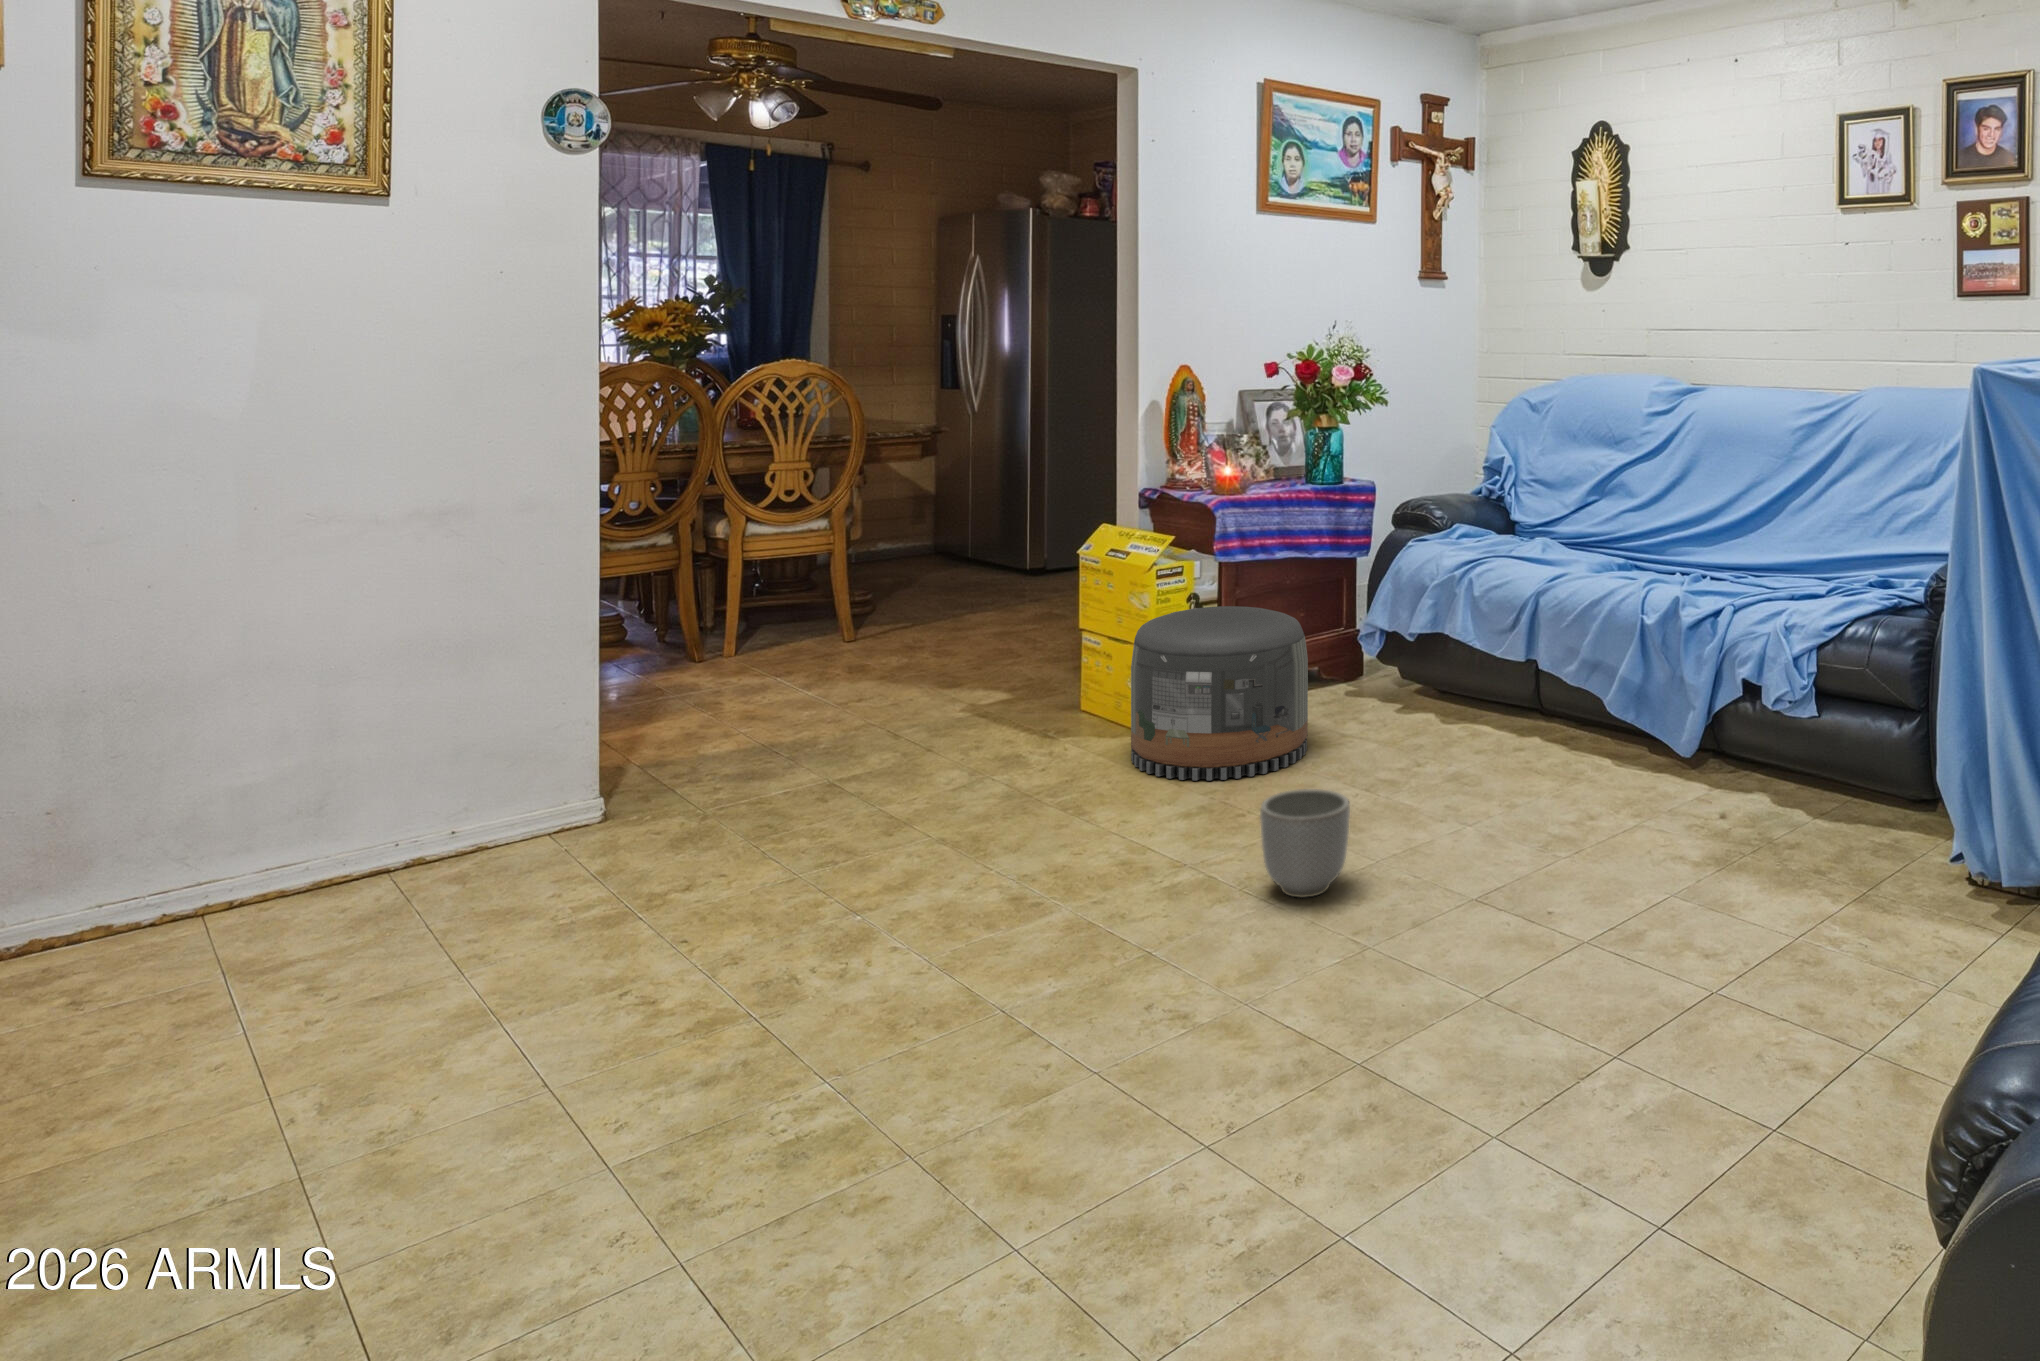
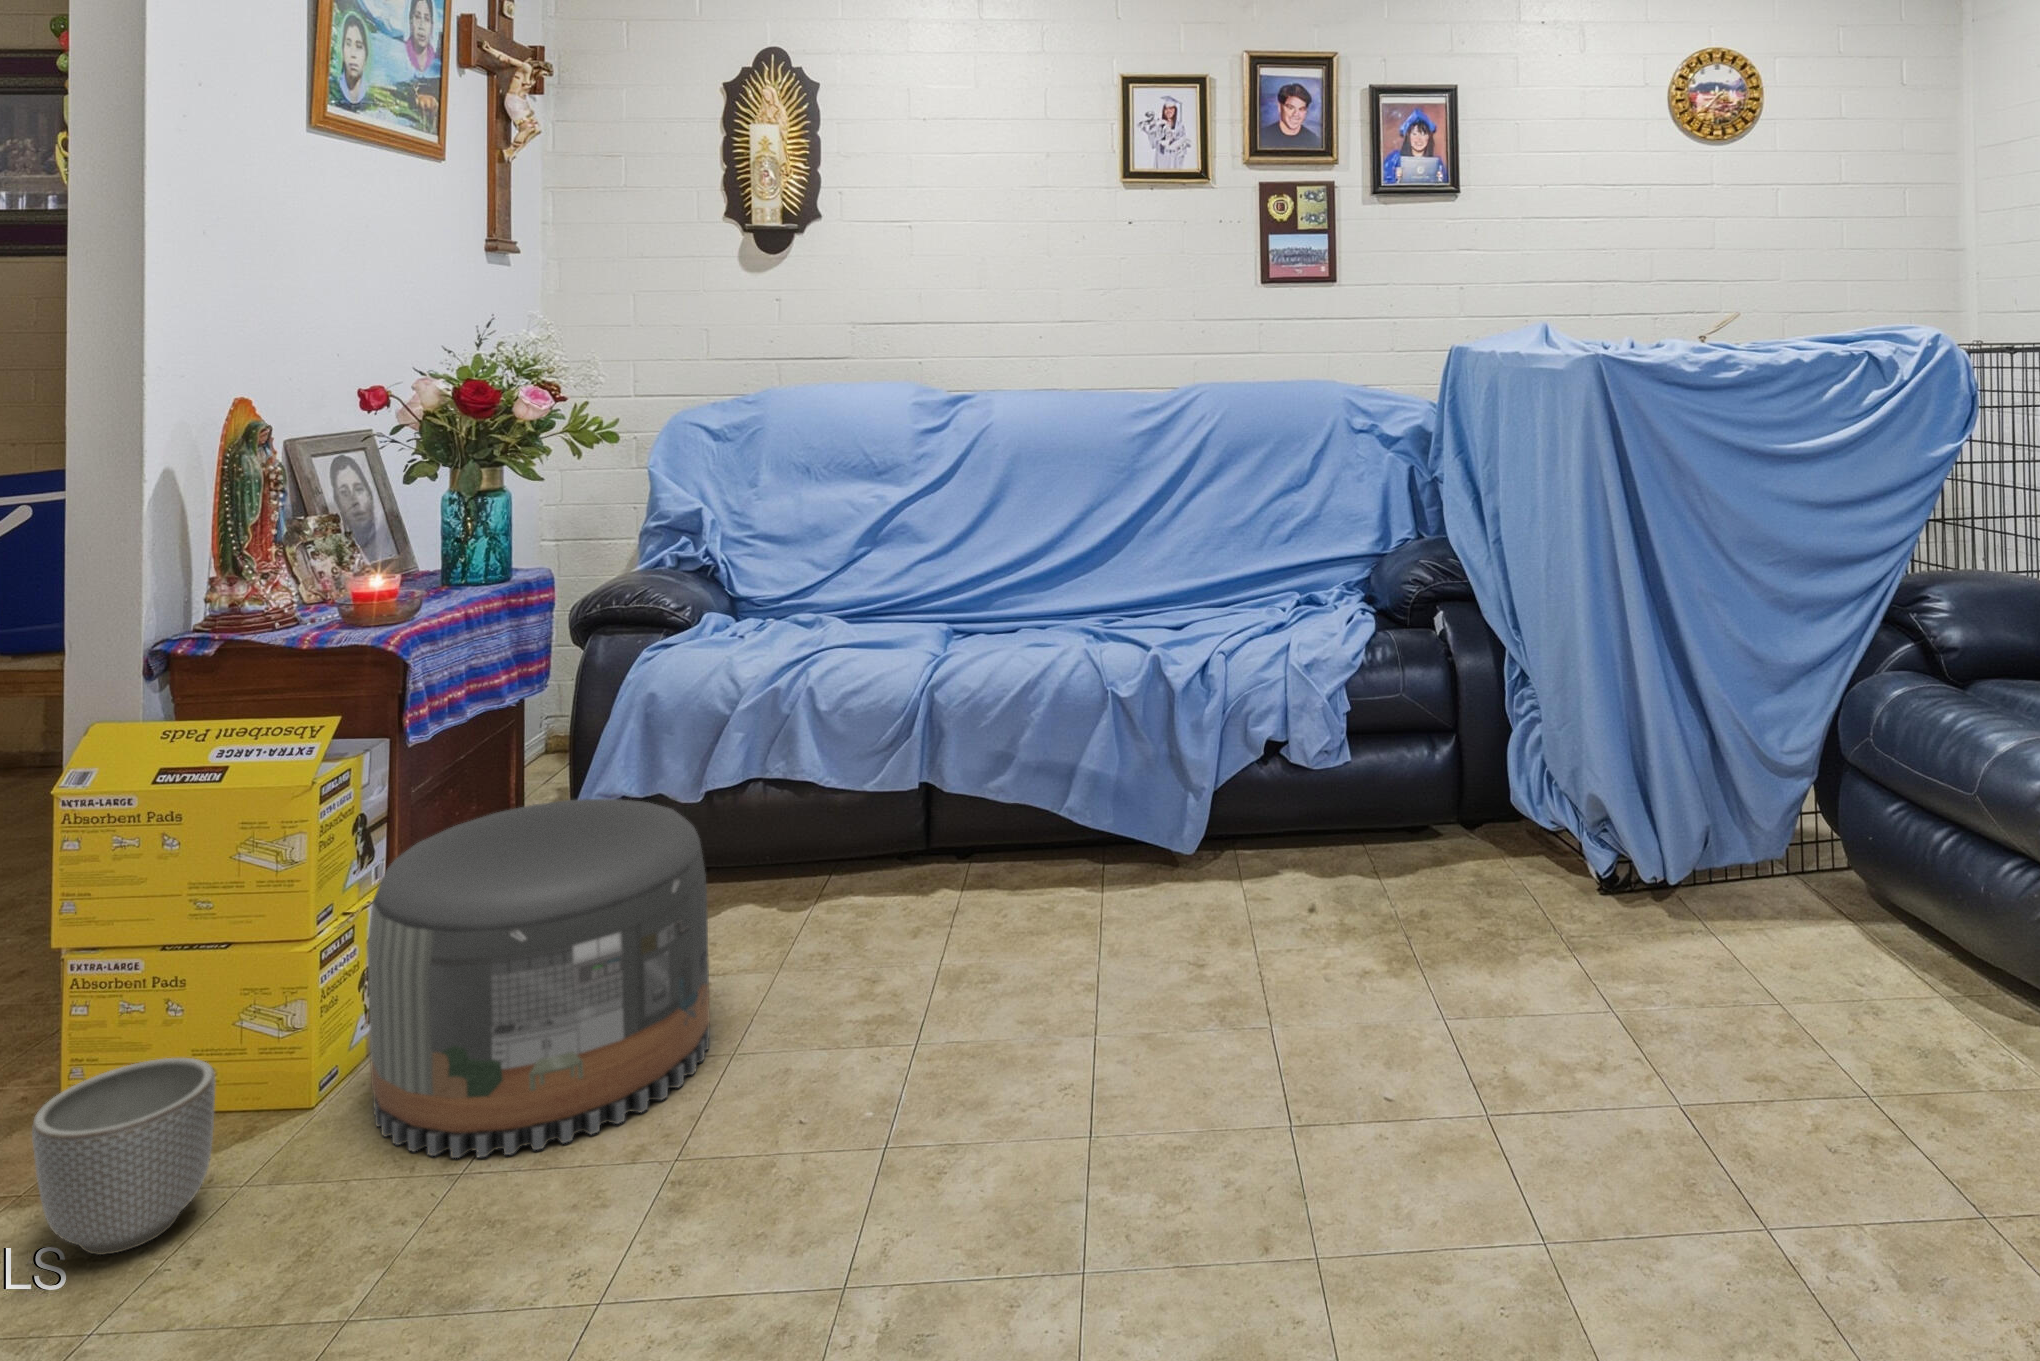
planter: present [1260,789,1350,898] -> present [32,1058,215,1255]

